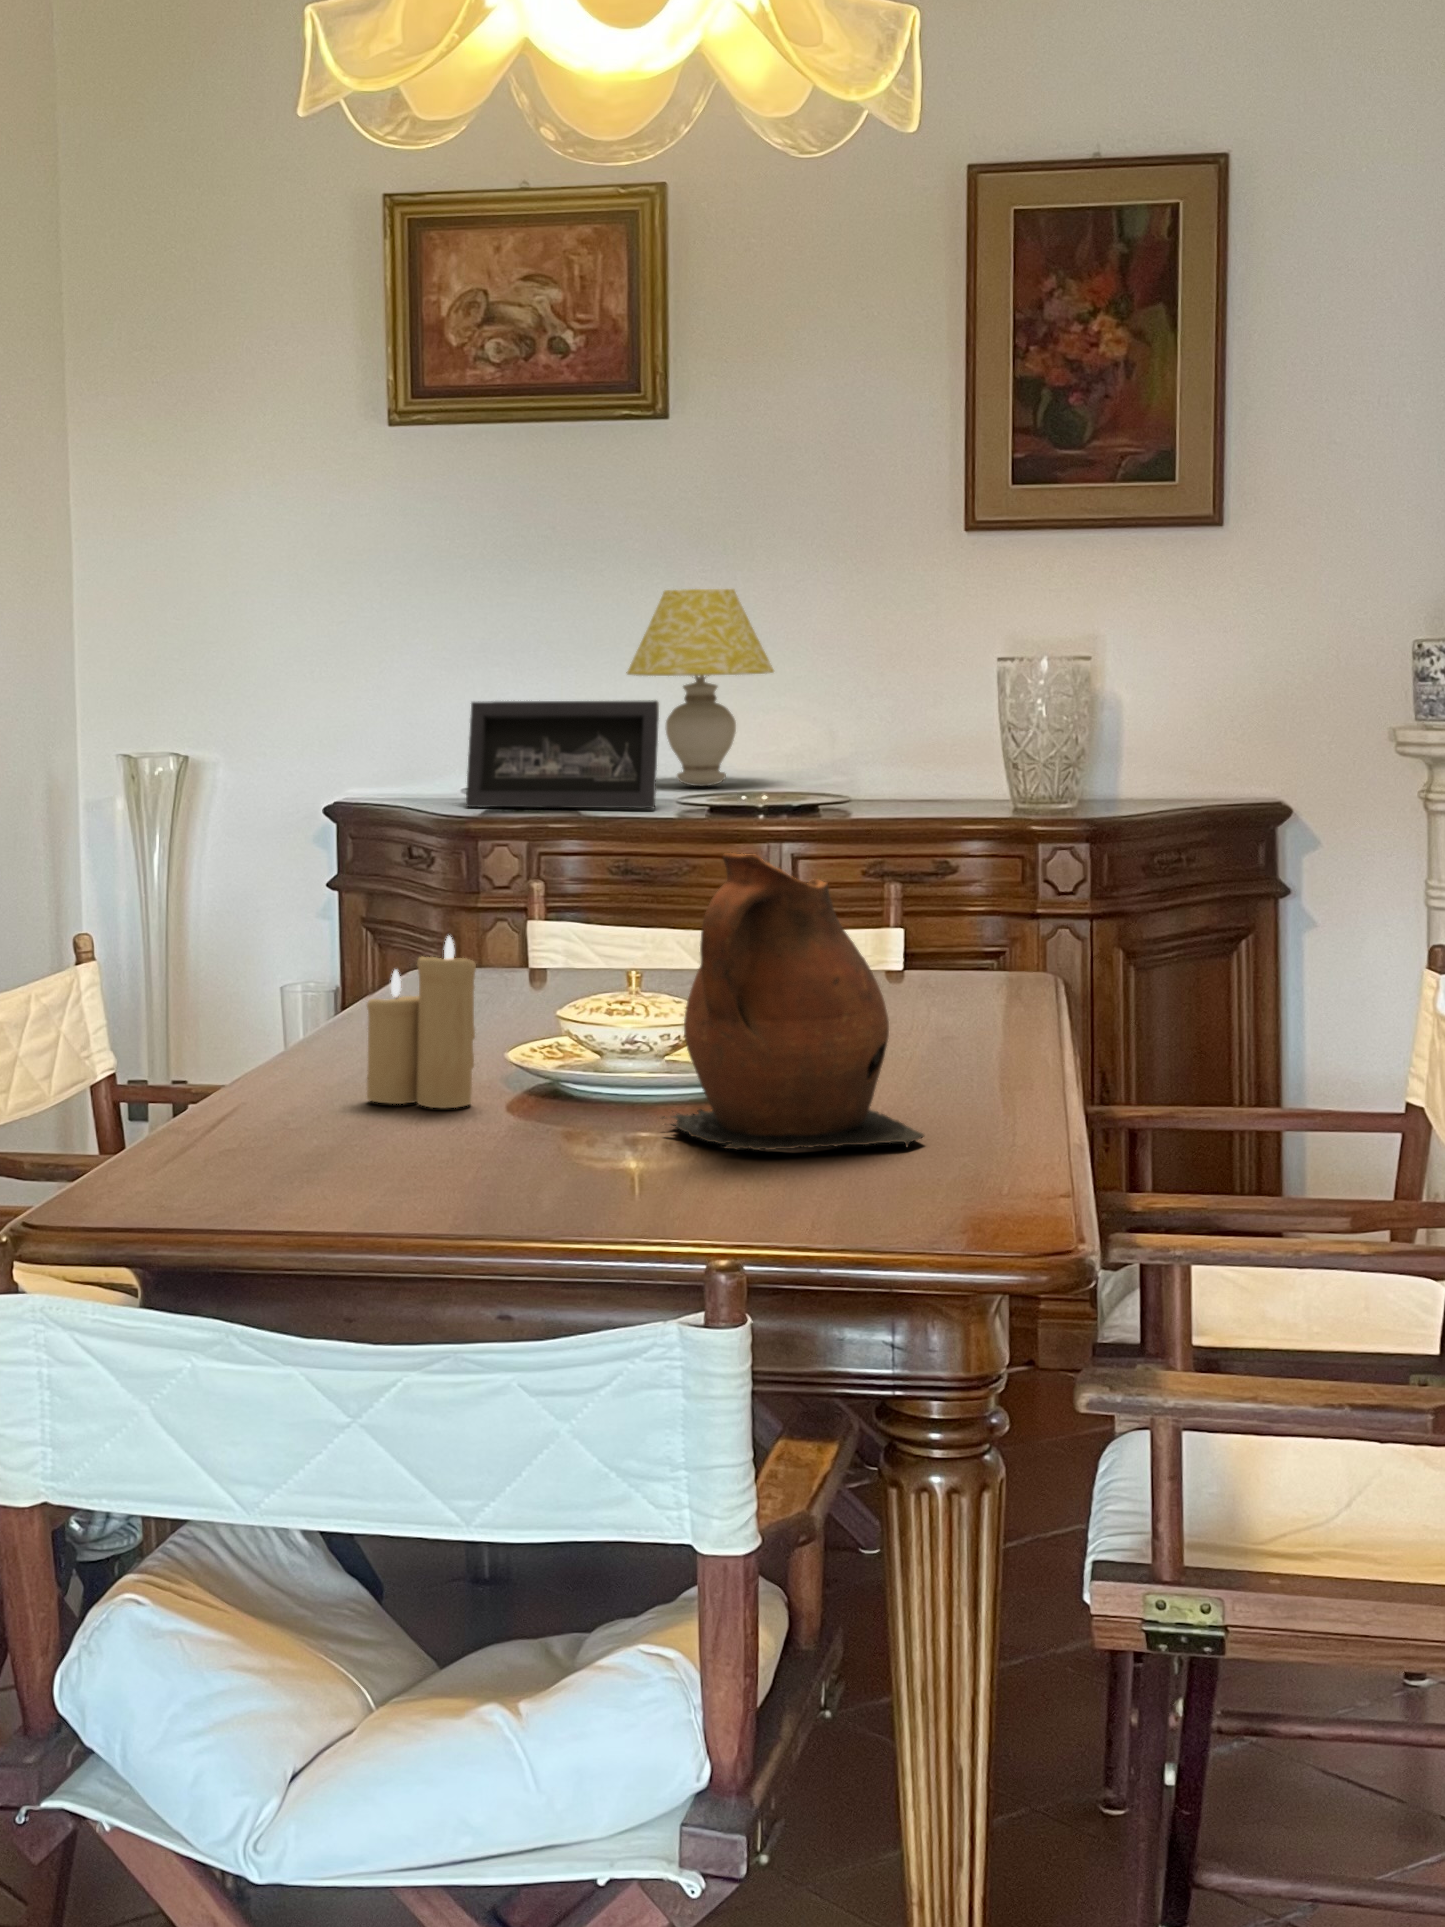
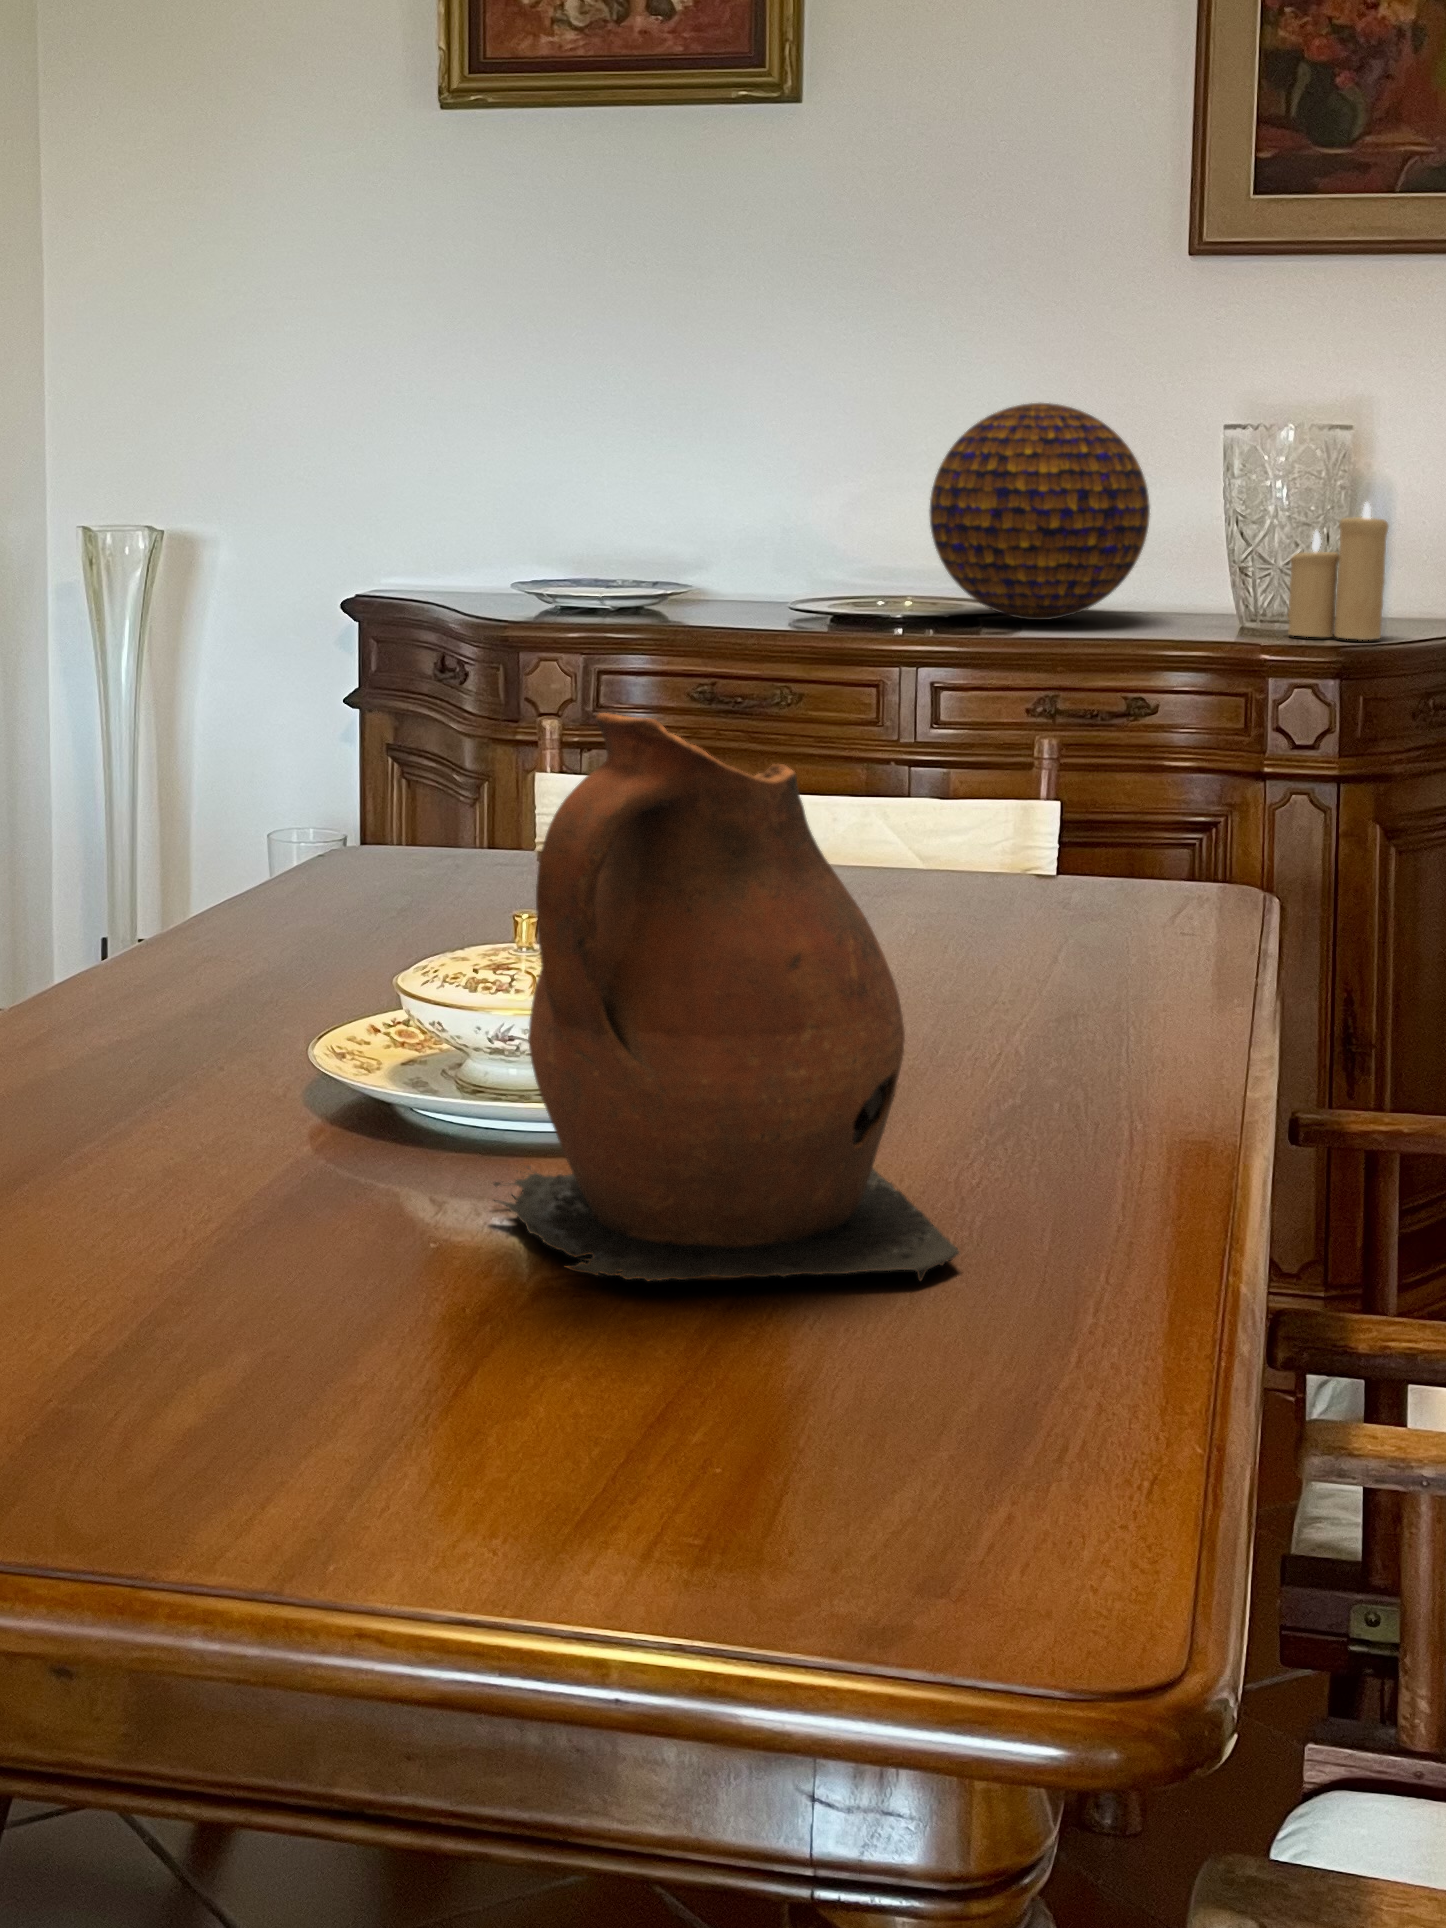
table lamp: present [626,589,774,786] -> none [733,328,928,588]
decorative orb: none [786,646,947,806] -> present [929,403,1150,620]
picture frame: present [466,700,659,808] -> none [500,469,760,617]
candle: present [367,936,476,1108] -> present [1288,502,1388,640]

